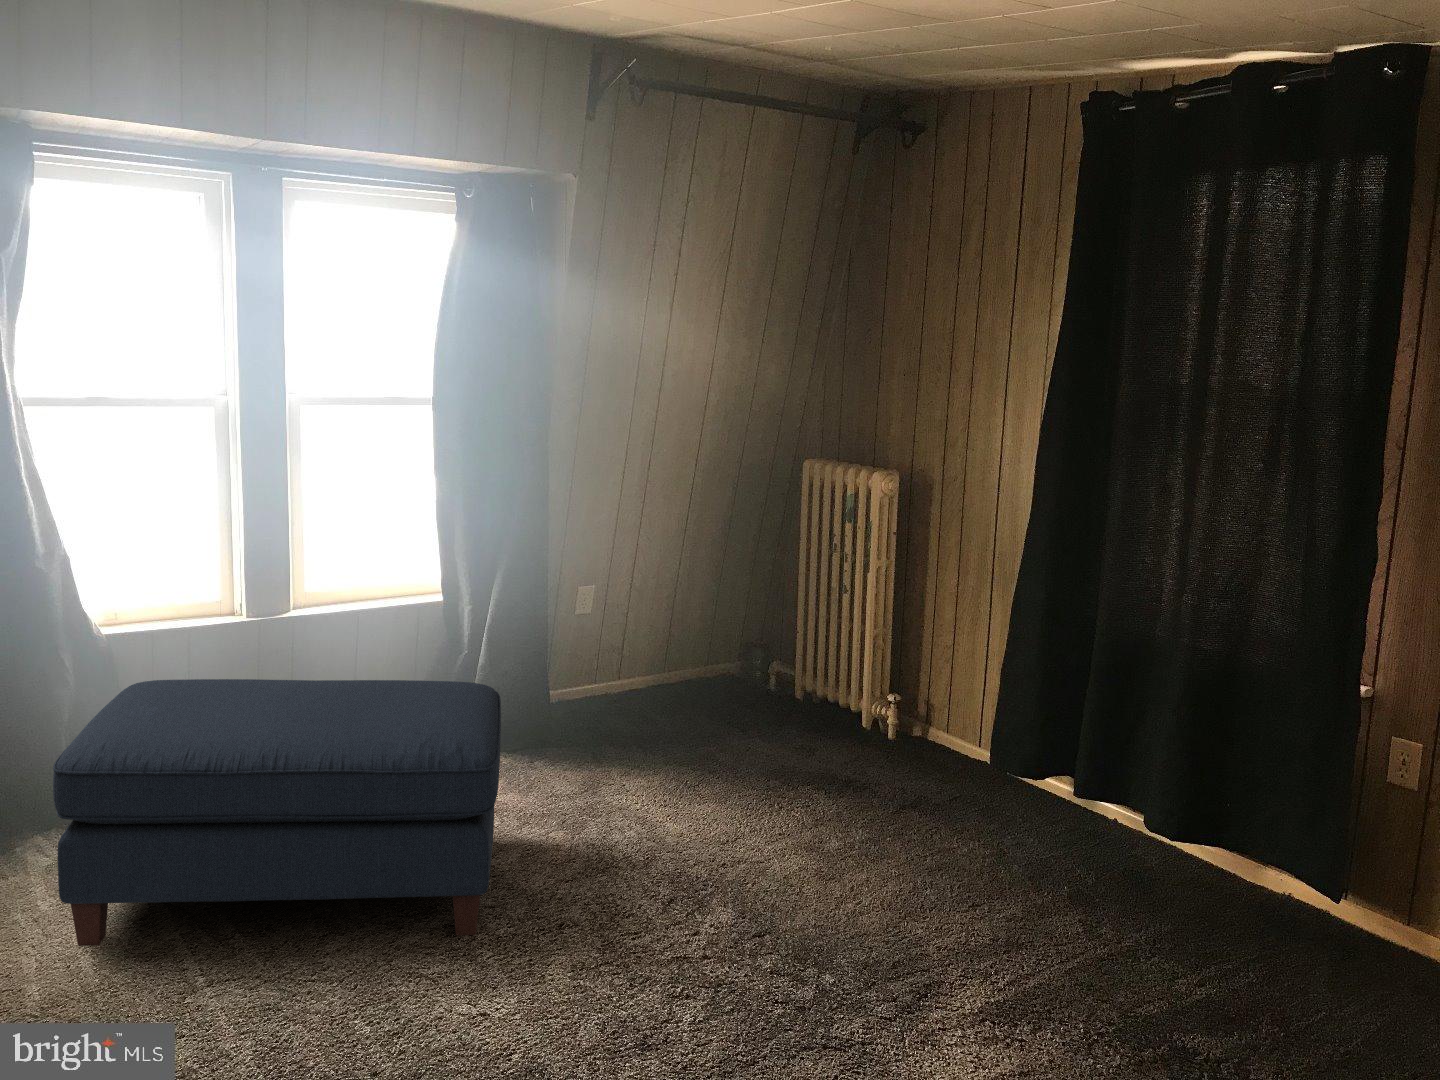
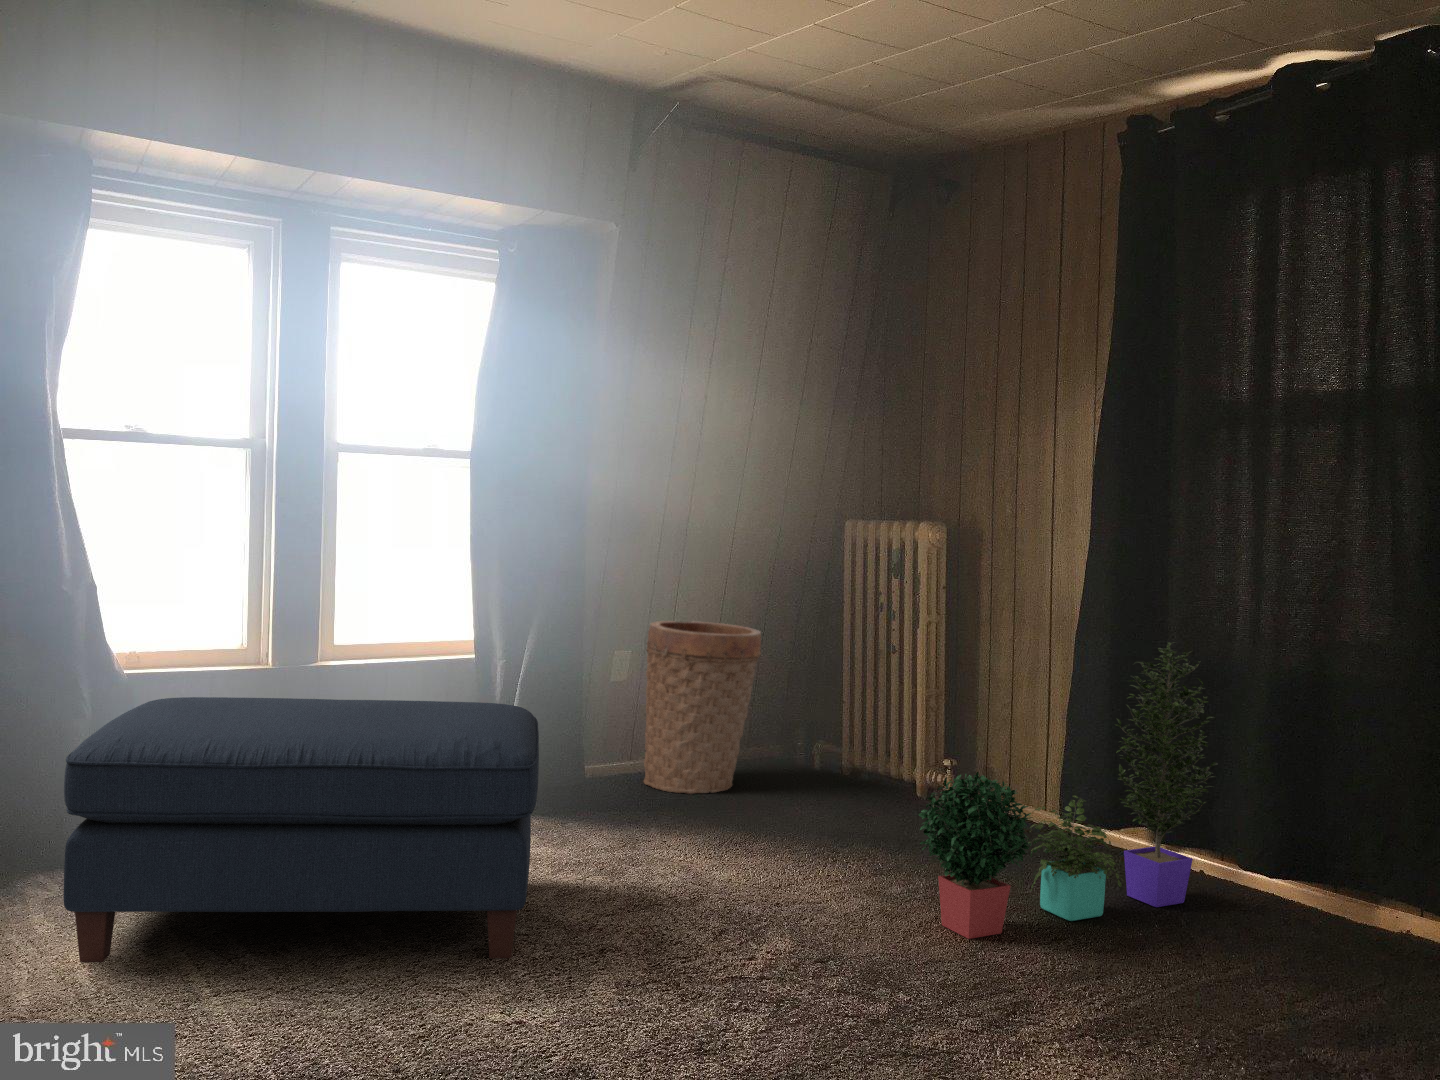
basket: none [606,557,718,724] -> present [644,621,761,794]
potted plant: none [853,623,1134,906] -> present [919,642,1218,939]

